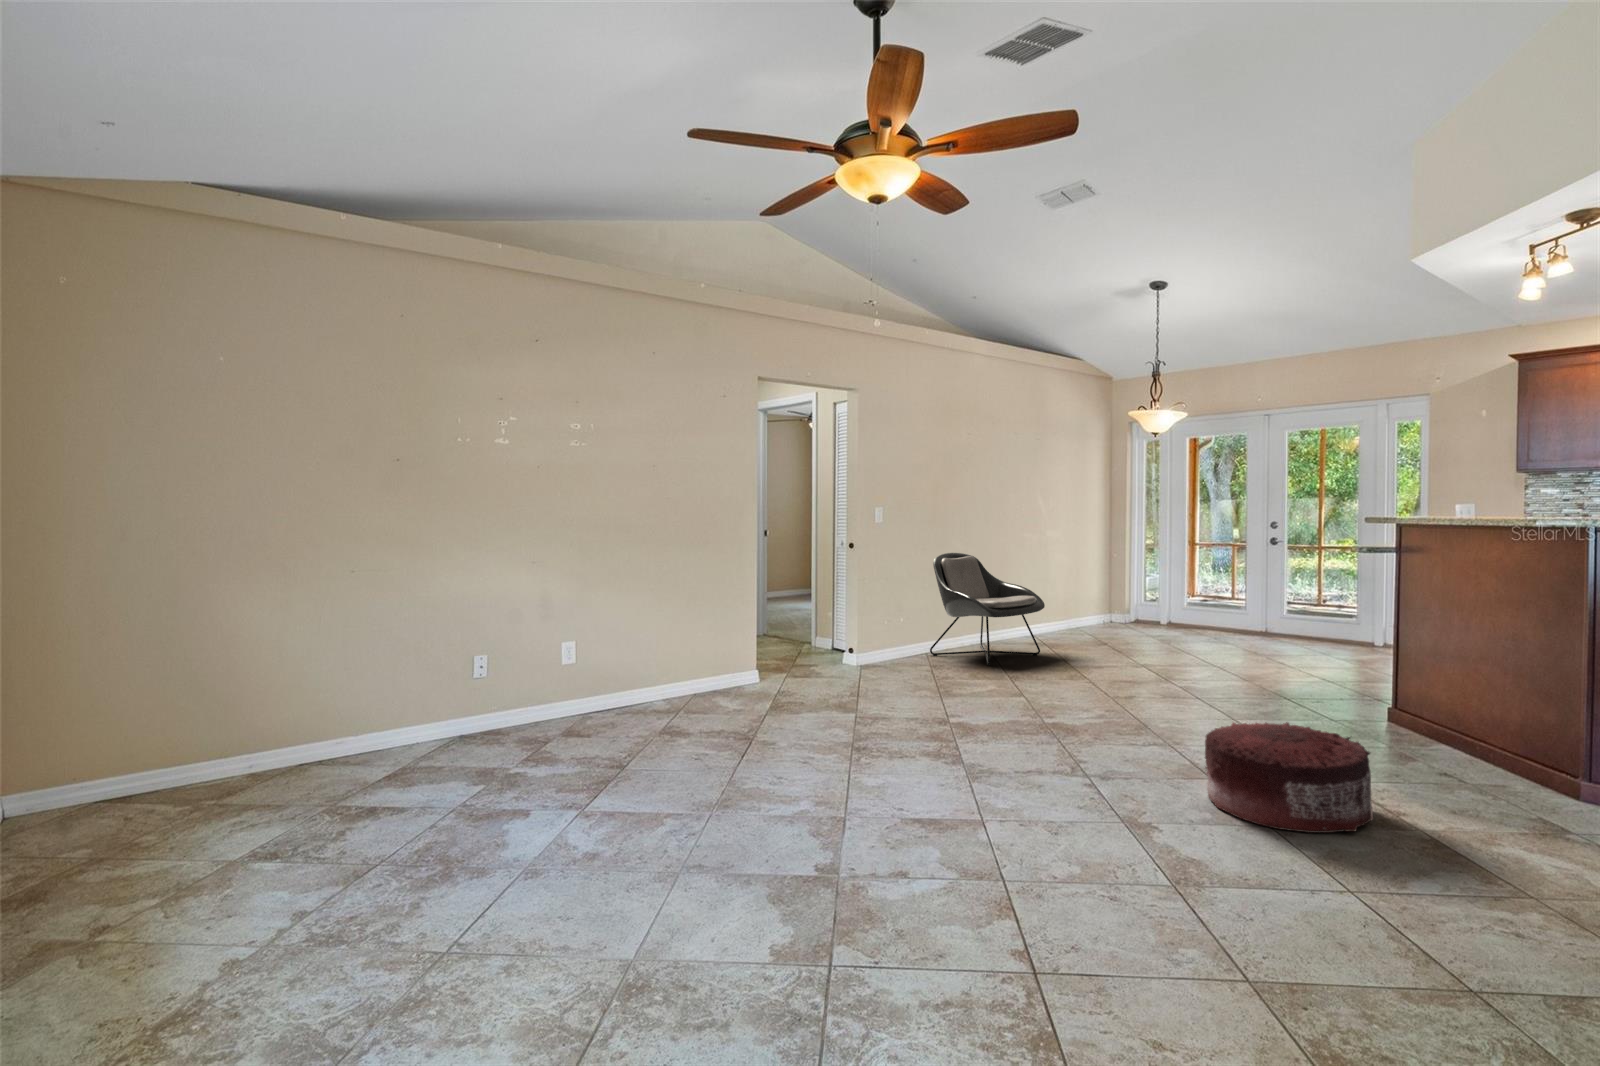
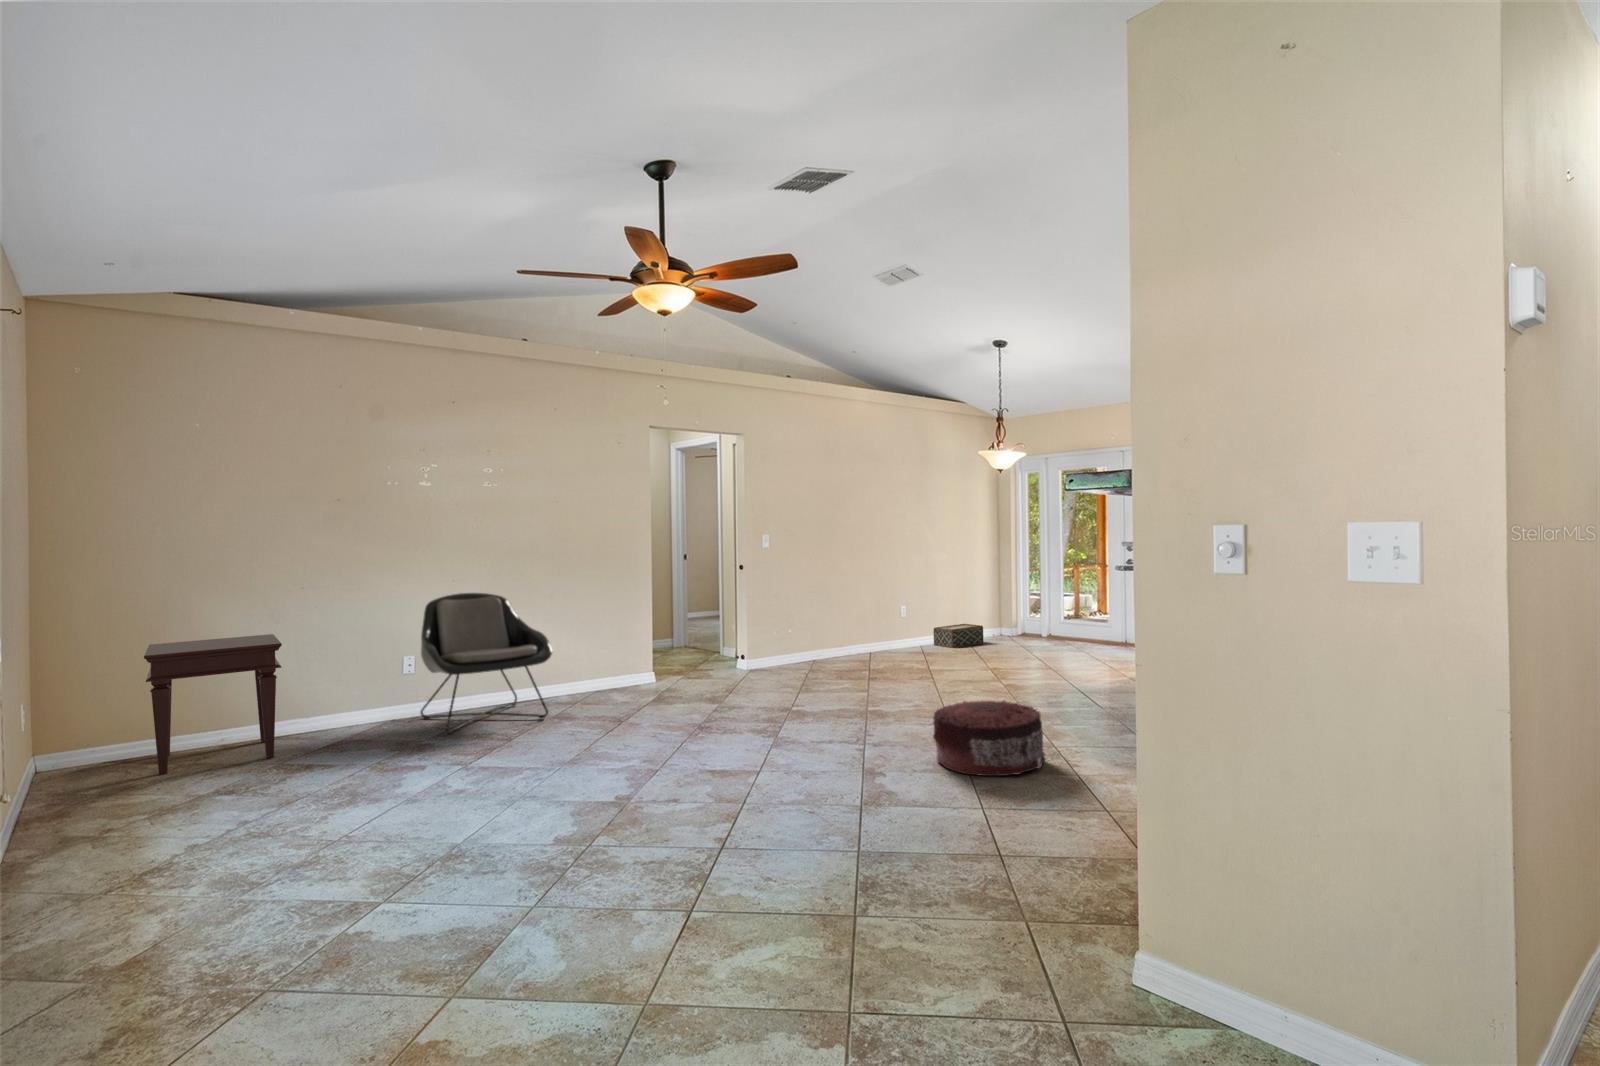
lounge chair: present [930,553,1045,666] -> present [421,593,552,734]
woven basket: none [1046,610,1102,639] -> present [933,624,984,648]
side table: none [148,629,330,824] -> present [144,634,282,775]

